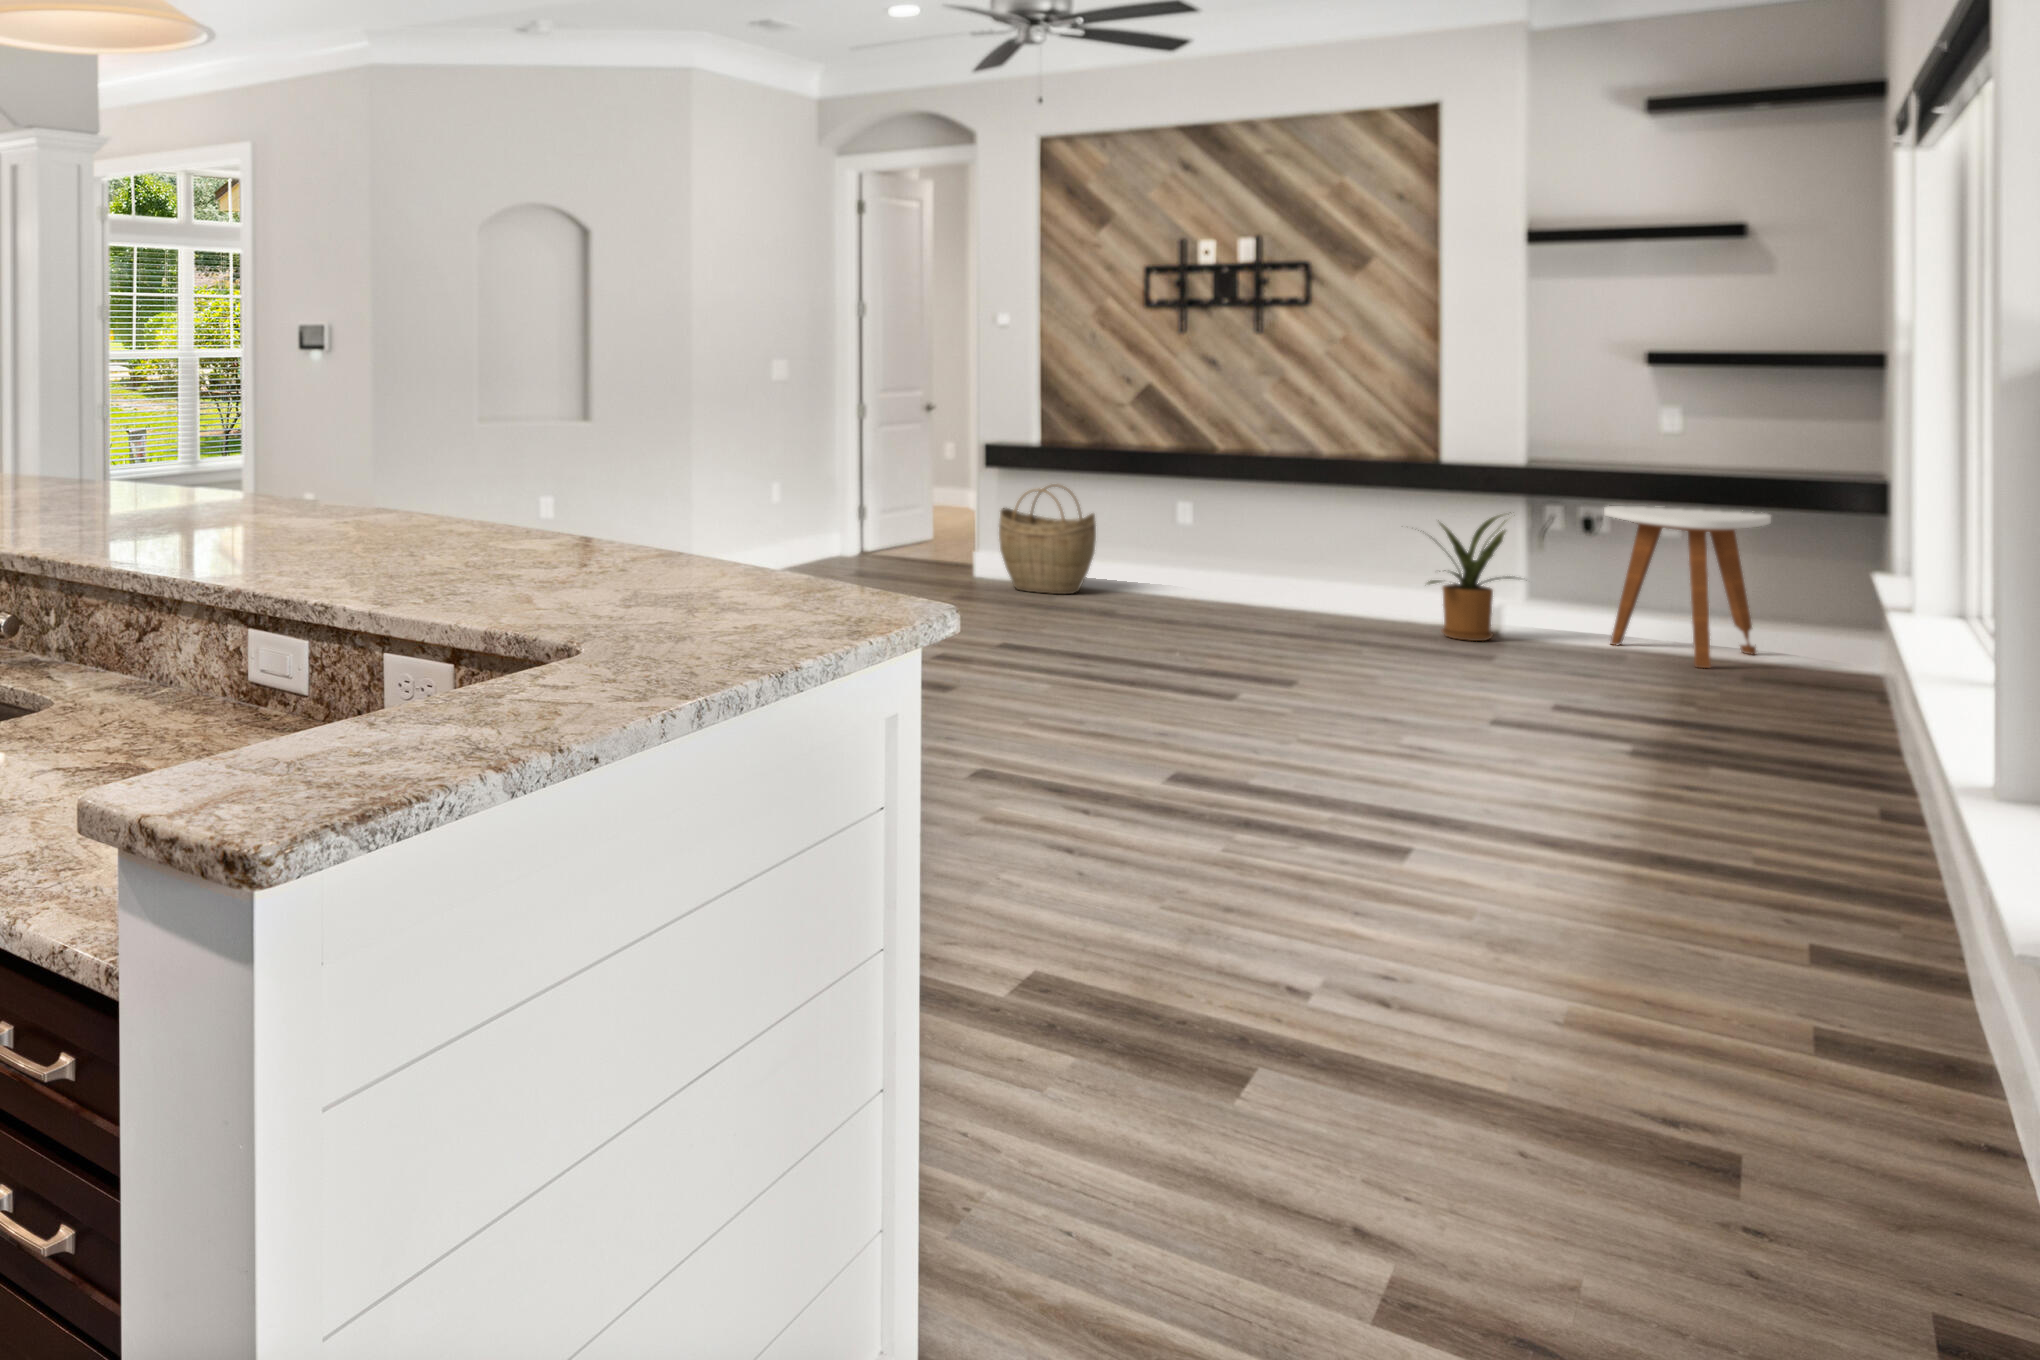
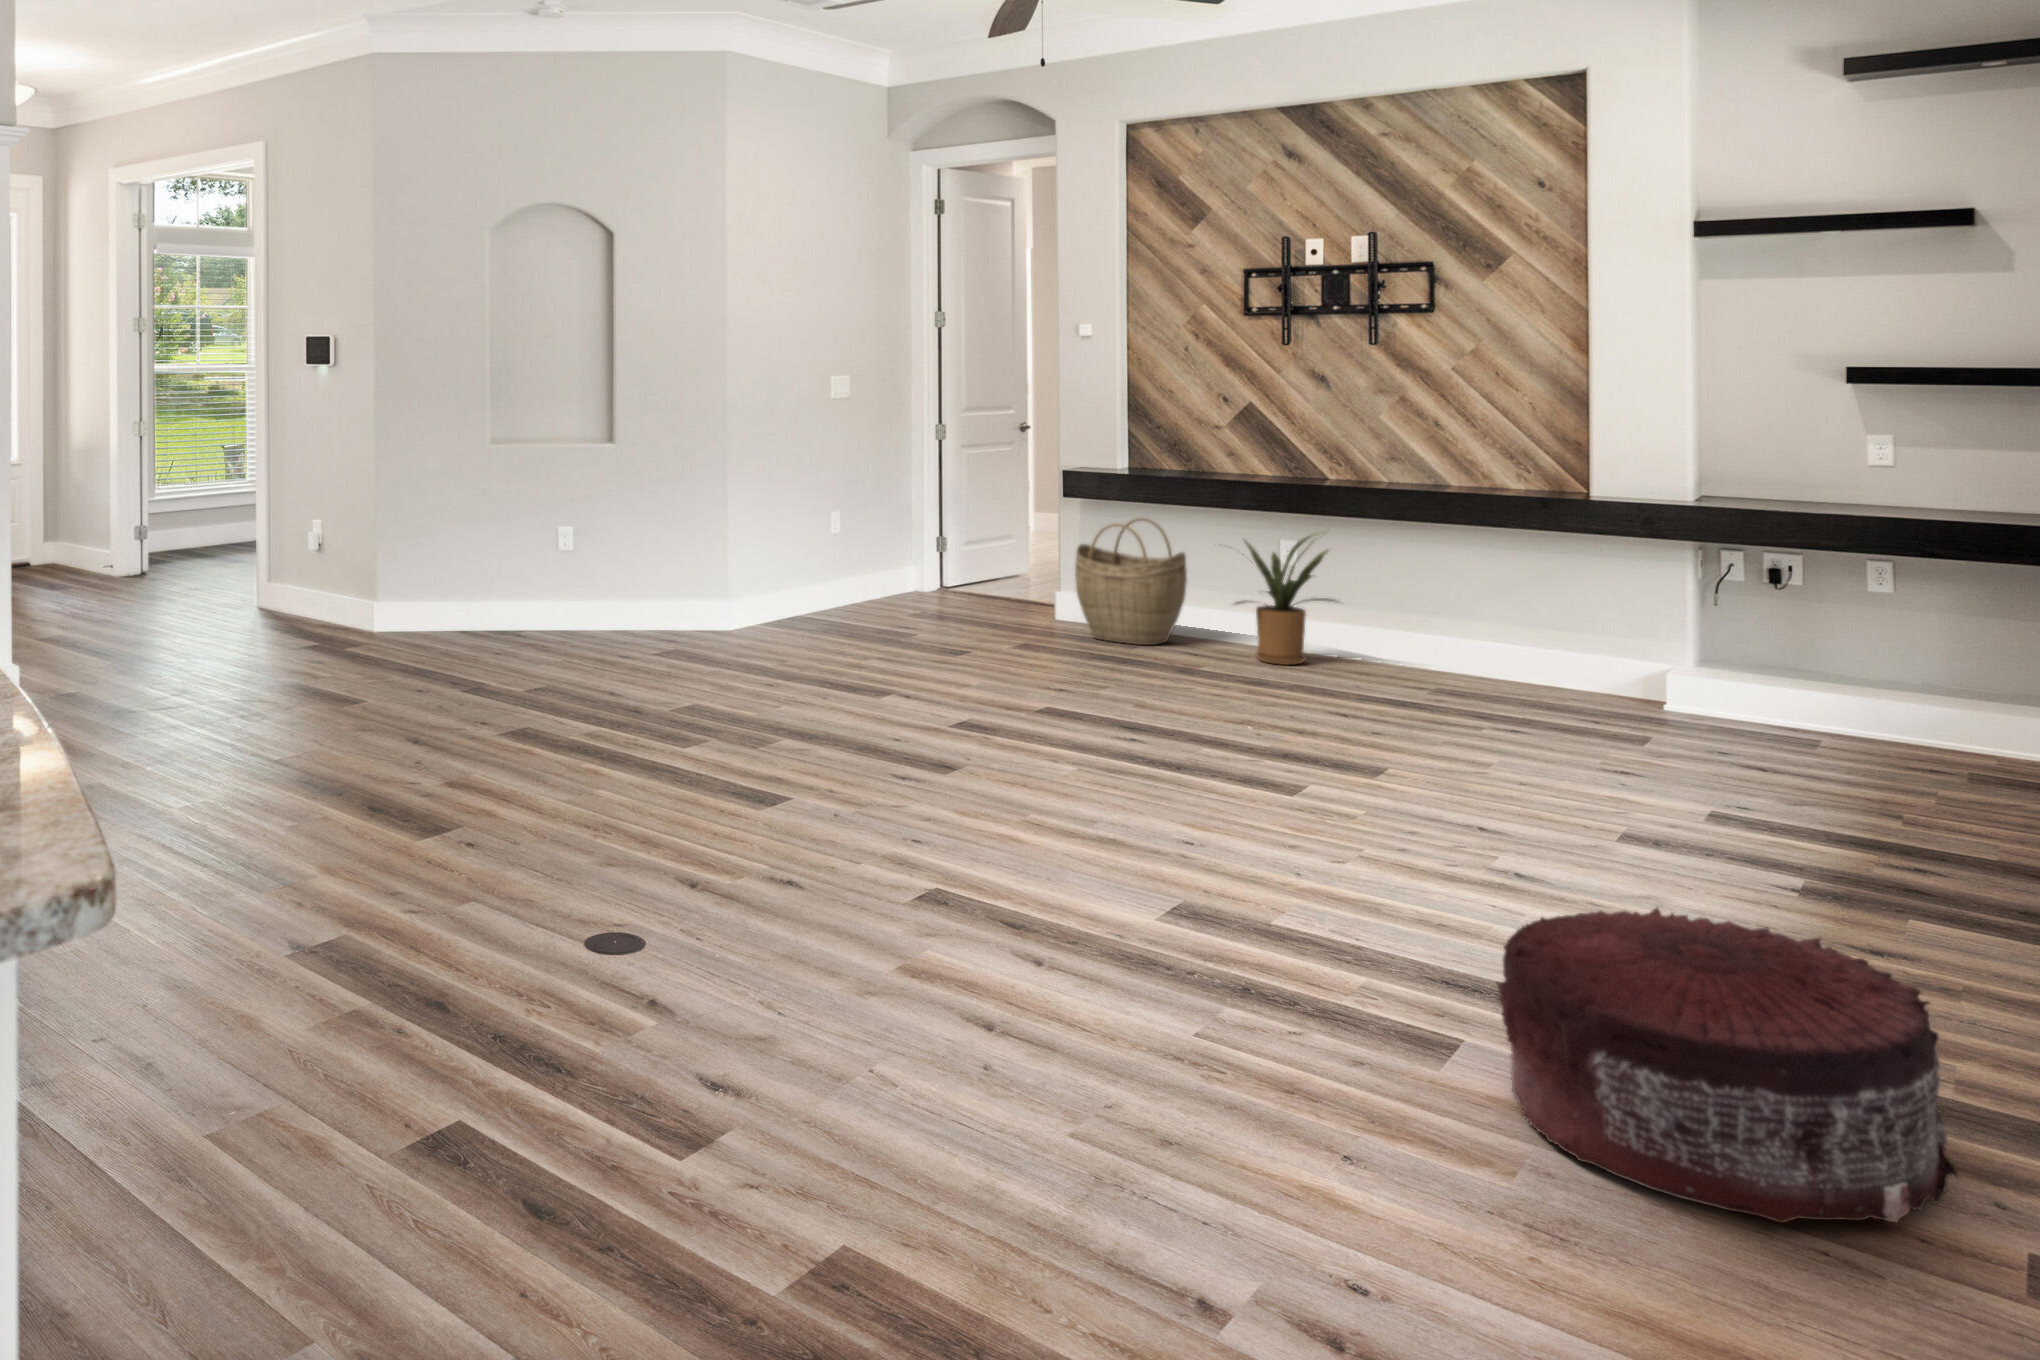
side table: present [1604,506,1771,668] -> none [1793,555,2012,763]
house plant: present [1428,512,1514,641] -> present [1235,531,1335,665]
pouf: none [1448,742,1767,934] -> present [1496,908,1960,1223]

